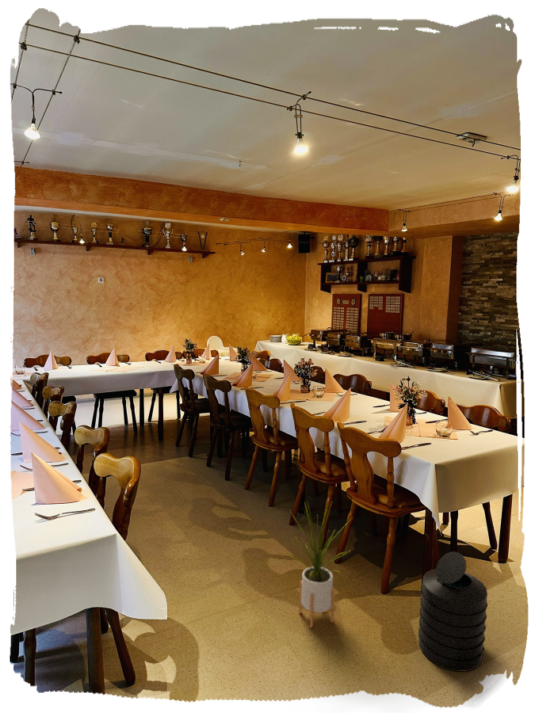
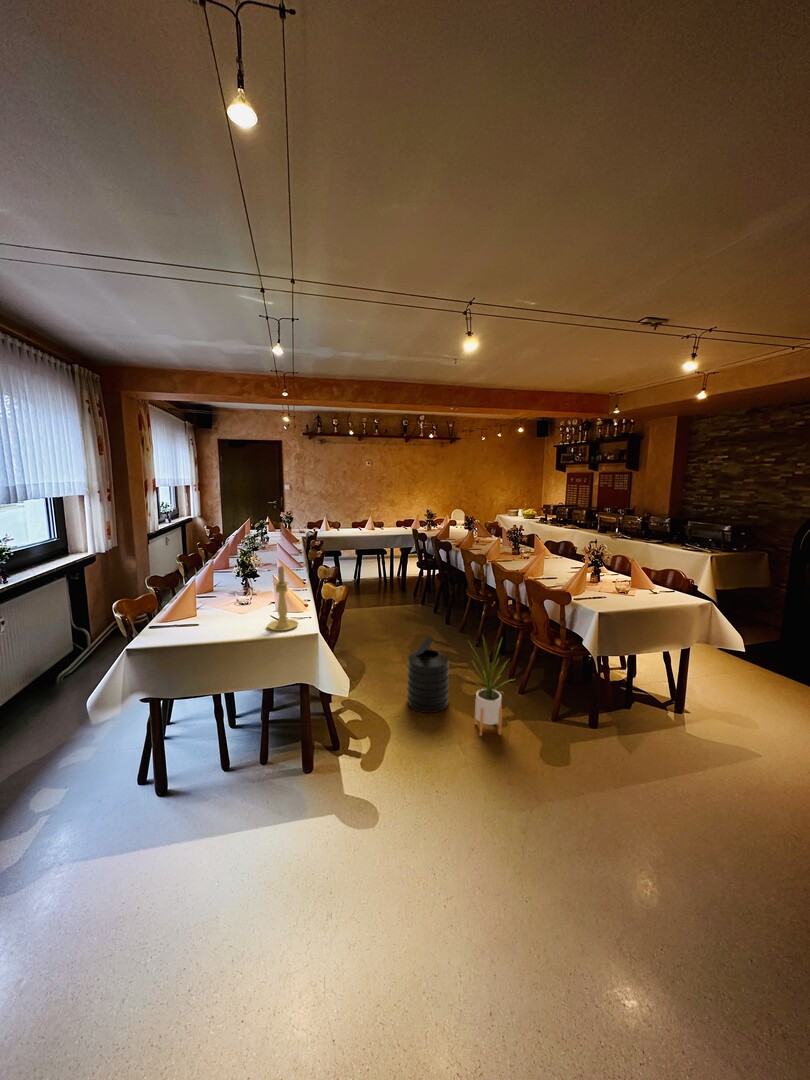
candle holder: none [33,440,80,536] -> present [268,566,298,631]
trash can: present [419,552,488,671] -> present [407,637,449,713]

